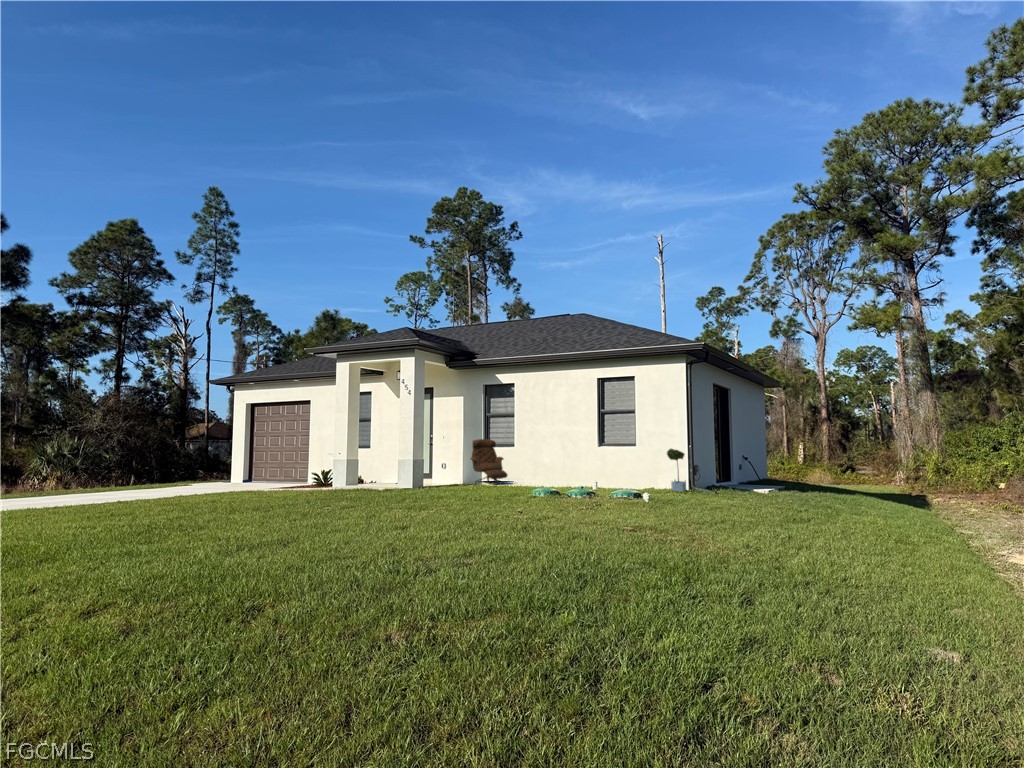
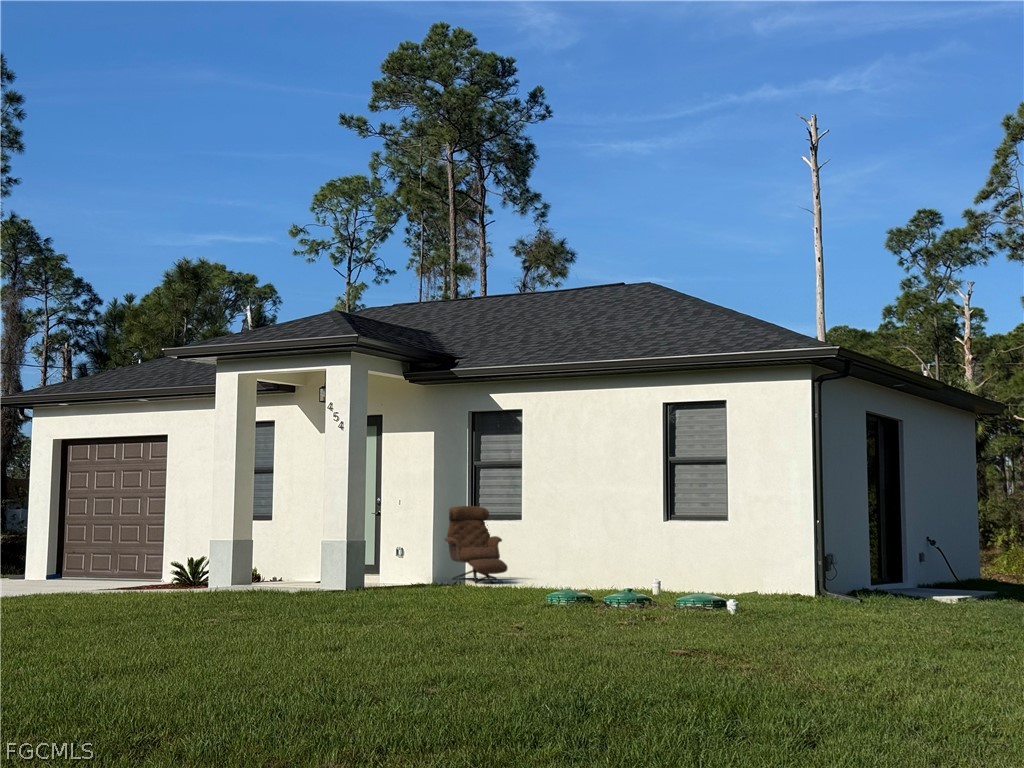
potted tree: present [667,449,686,492] -> none [773,525,806,599]

